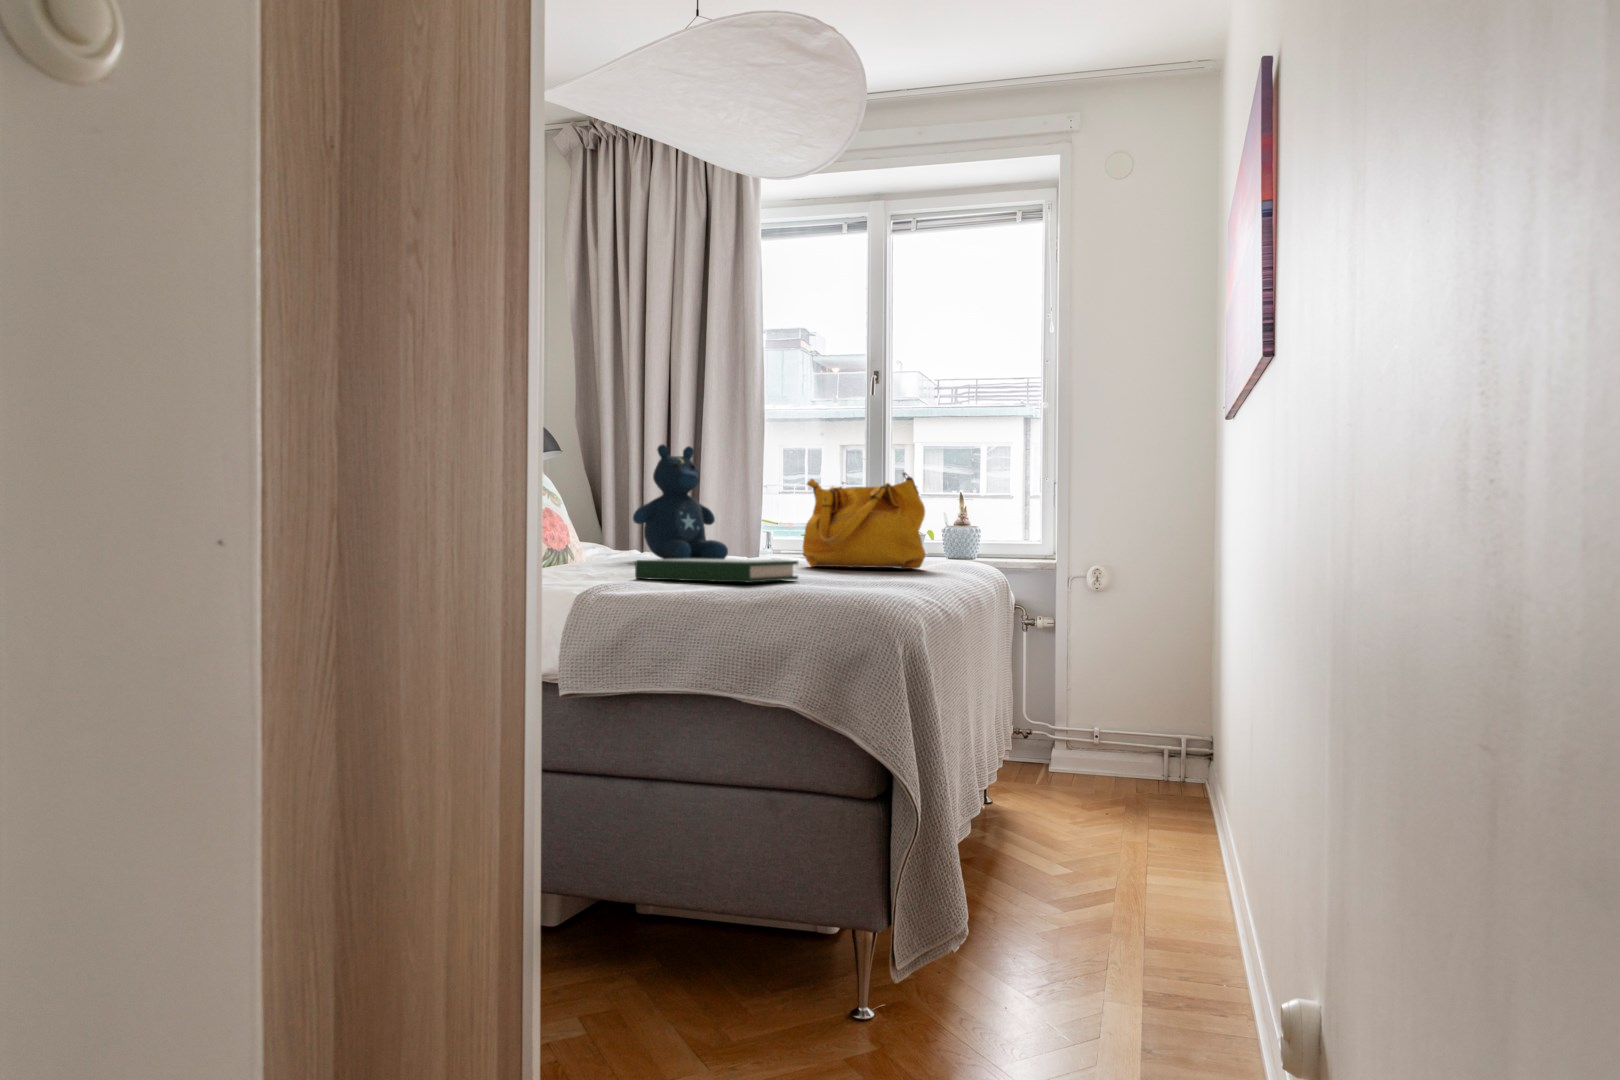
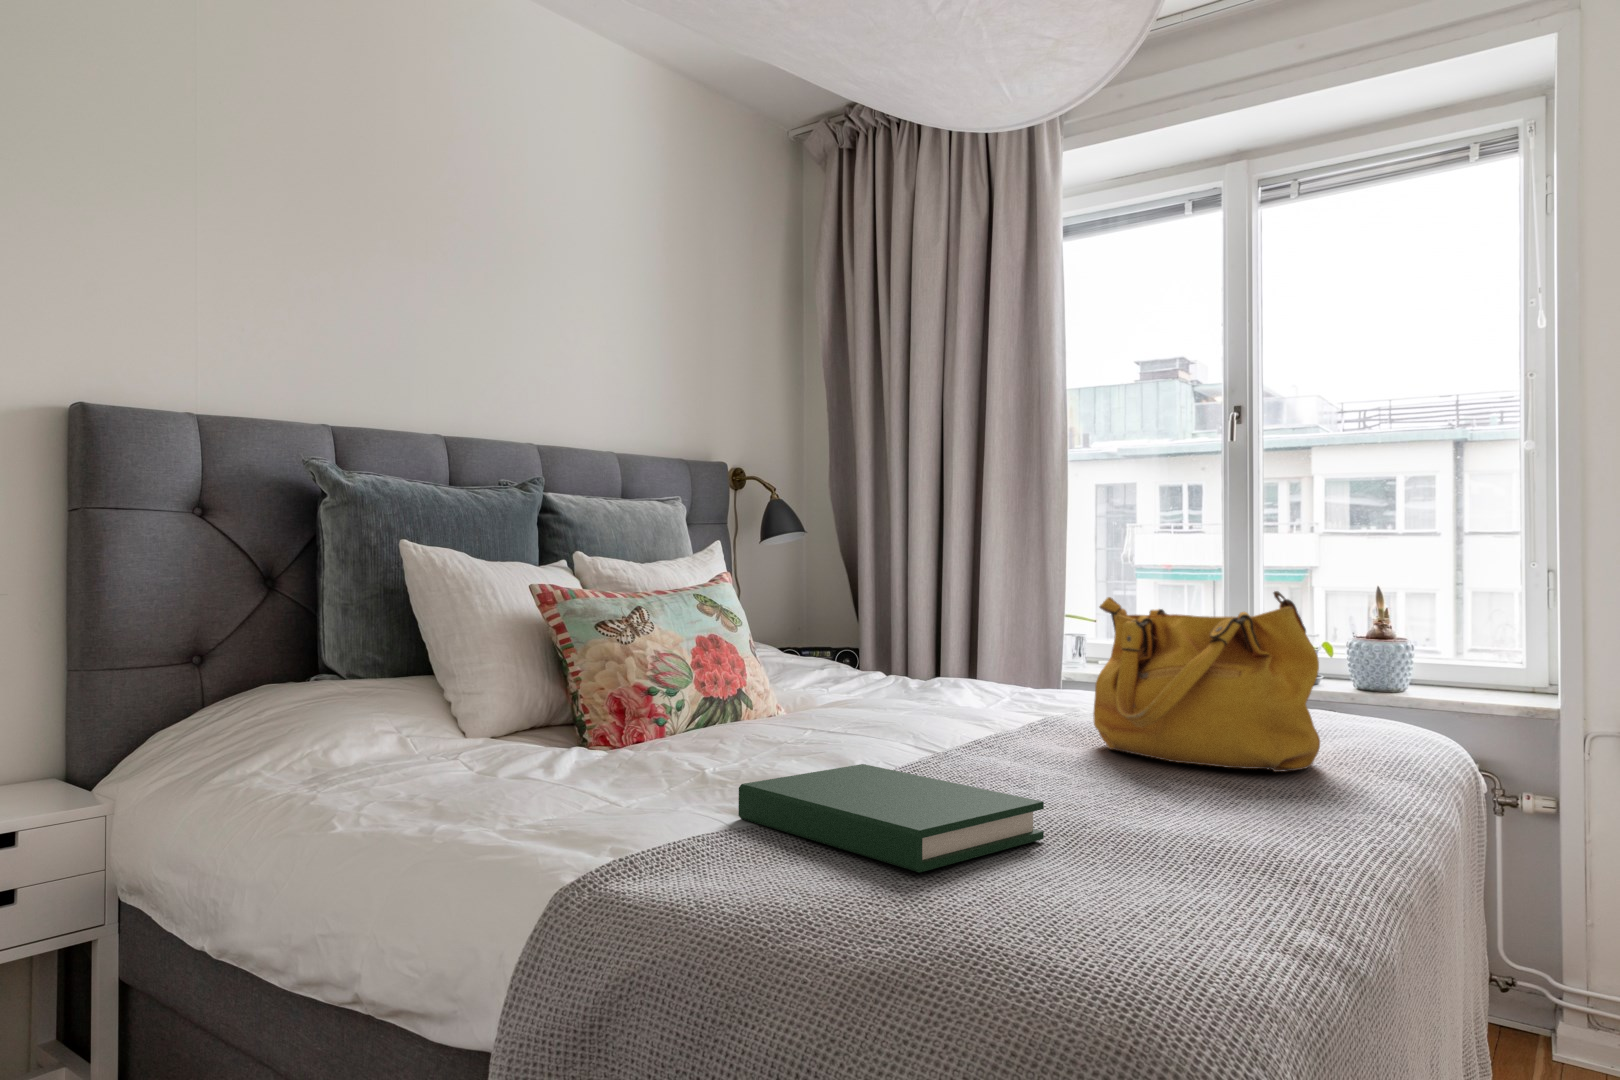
stuffed bear: present [633,444,728,559] -> none [835,537,979,722]

